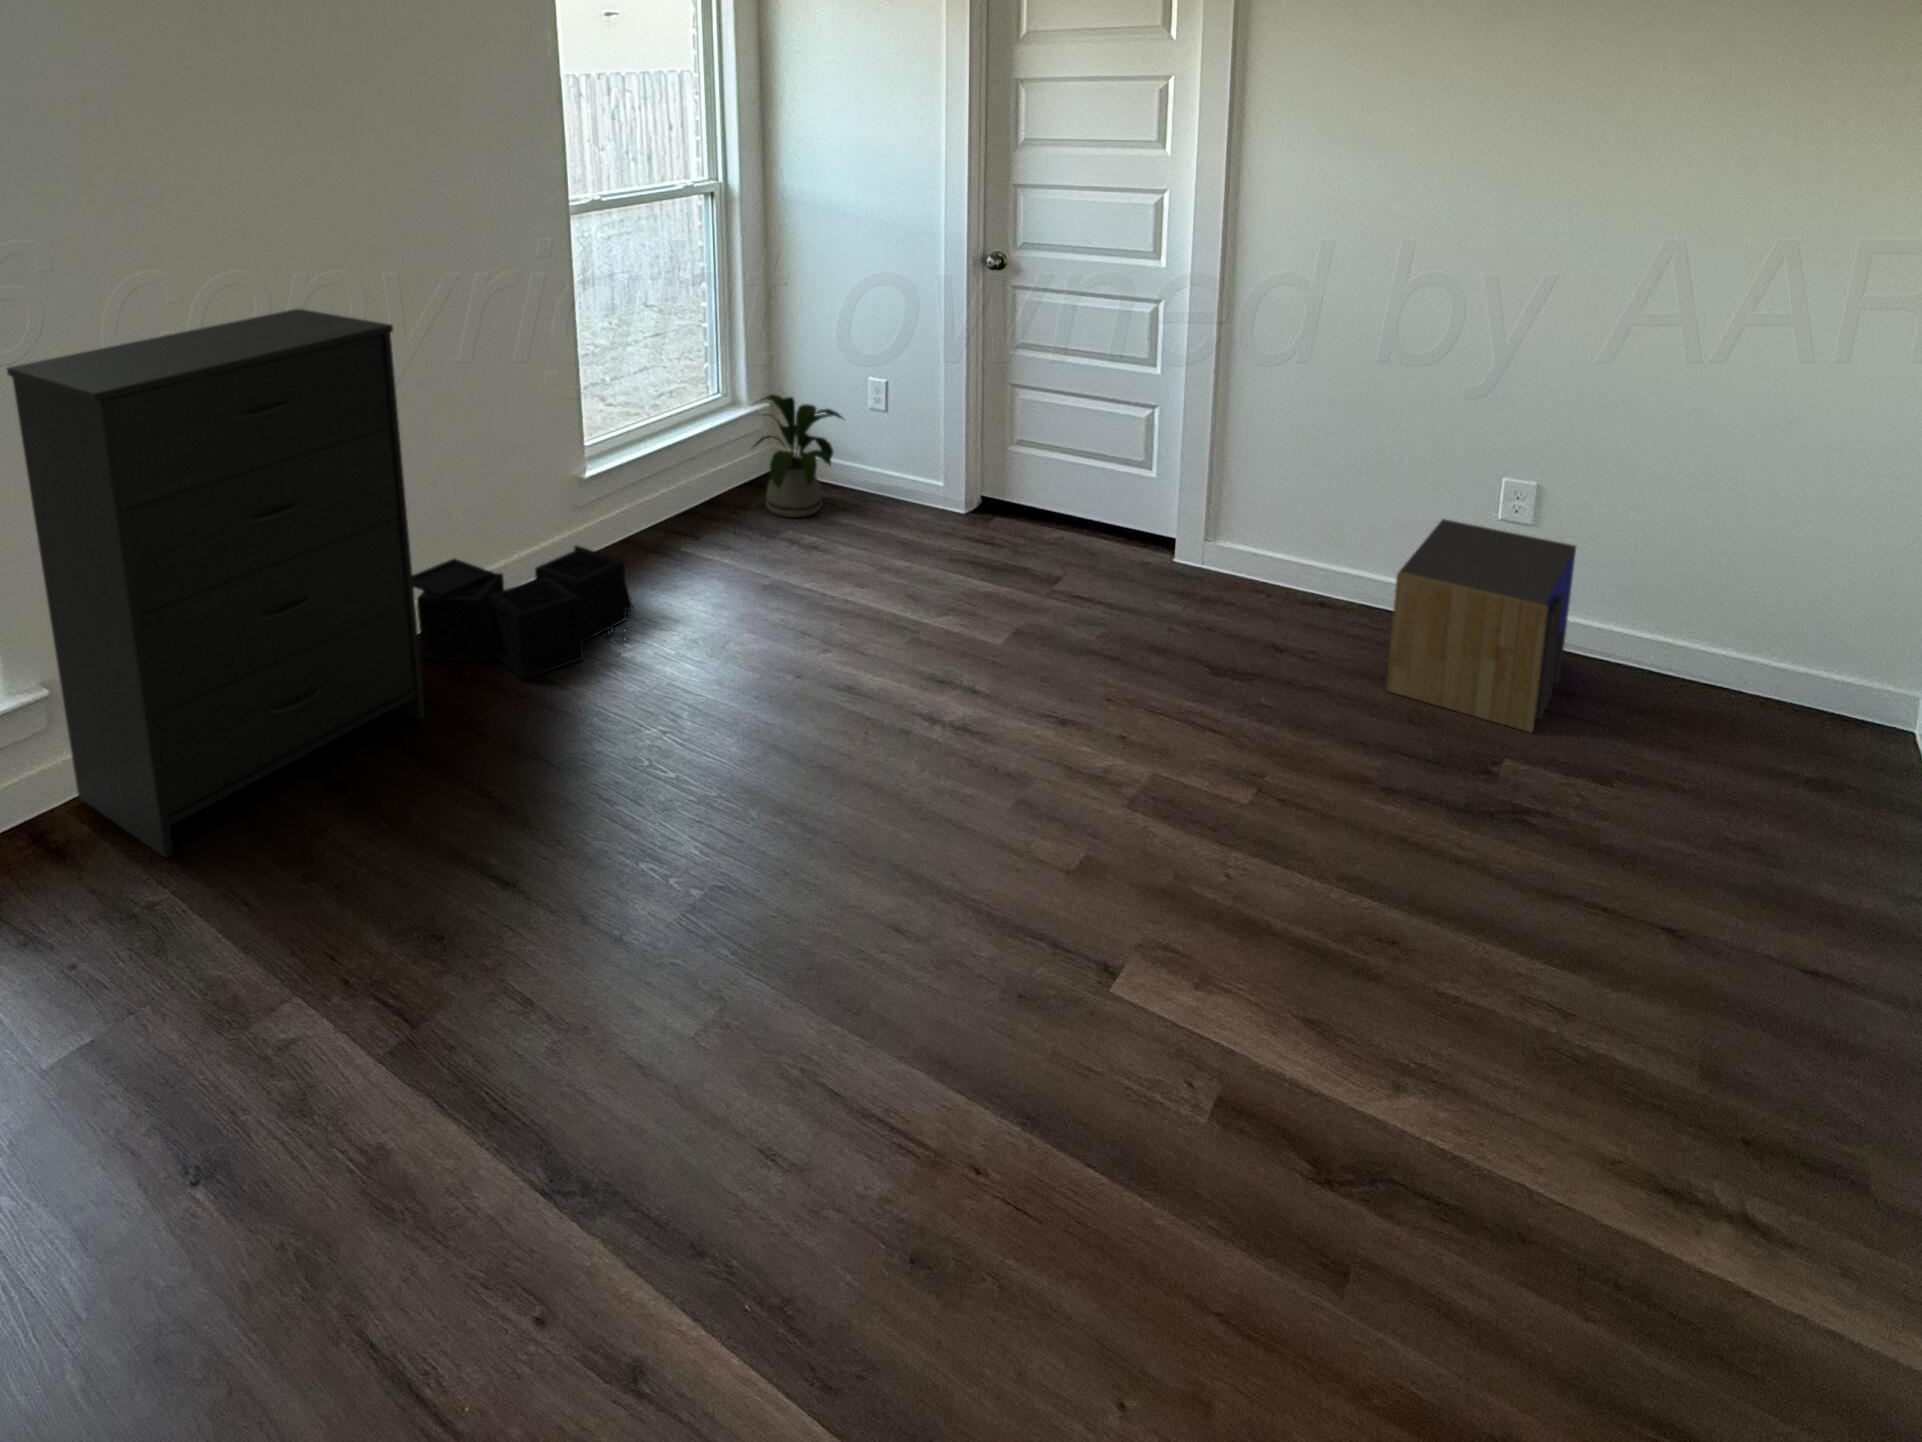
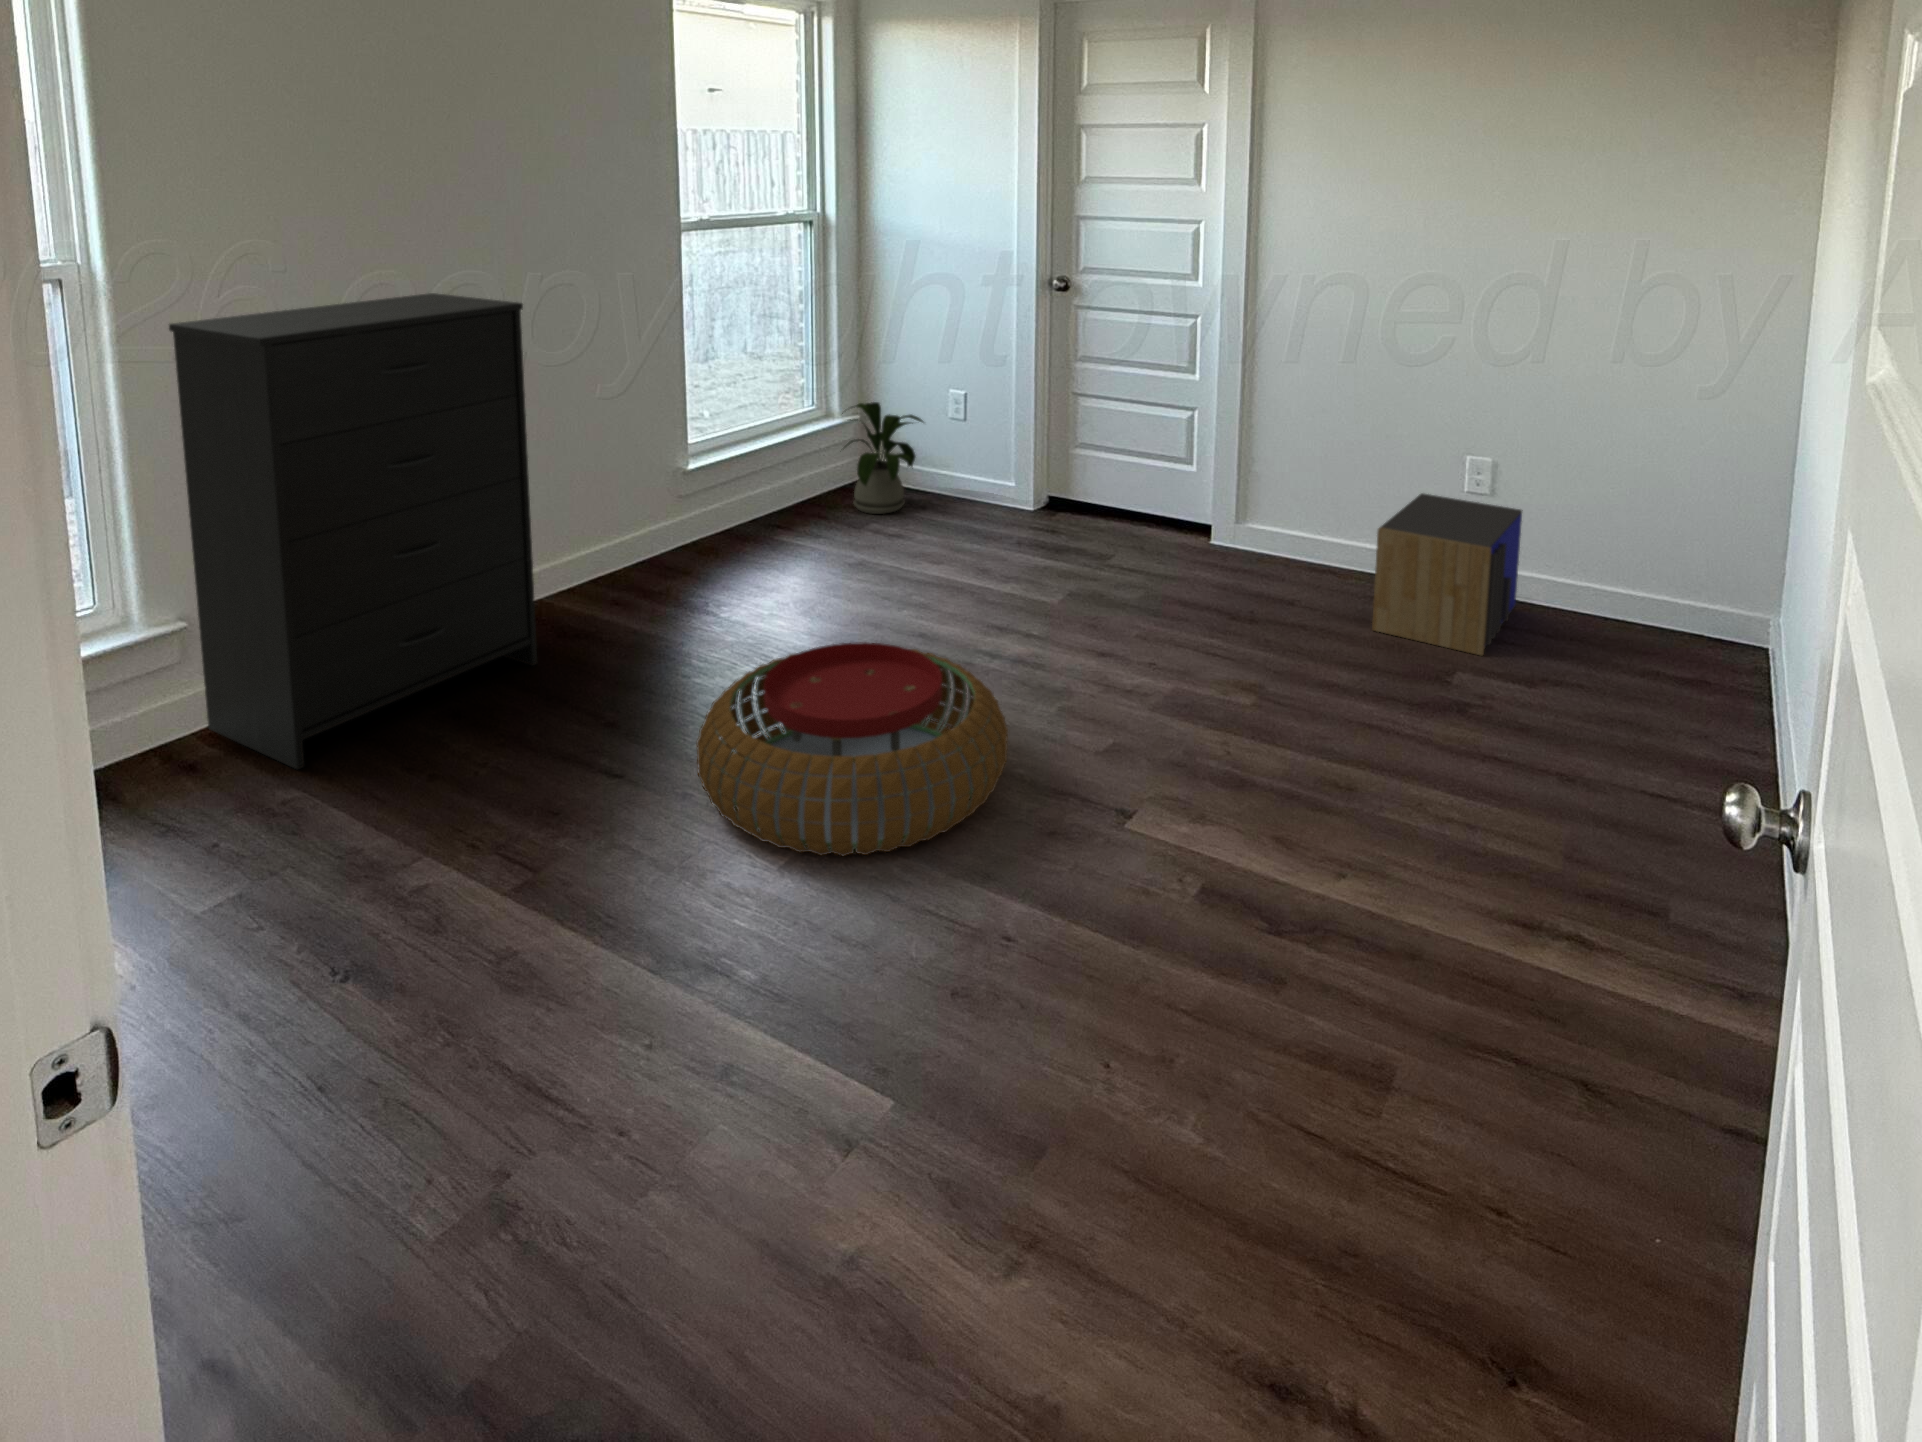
storage bin: present [413,546,633,679] -> none [516,525,730,635]
pouf: none [595,726,960,1017] -> present [696,642,1008,856]

